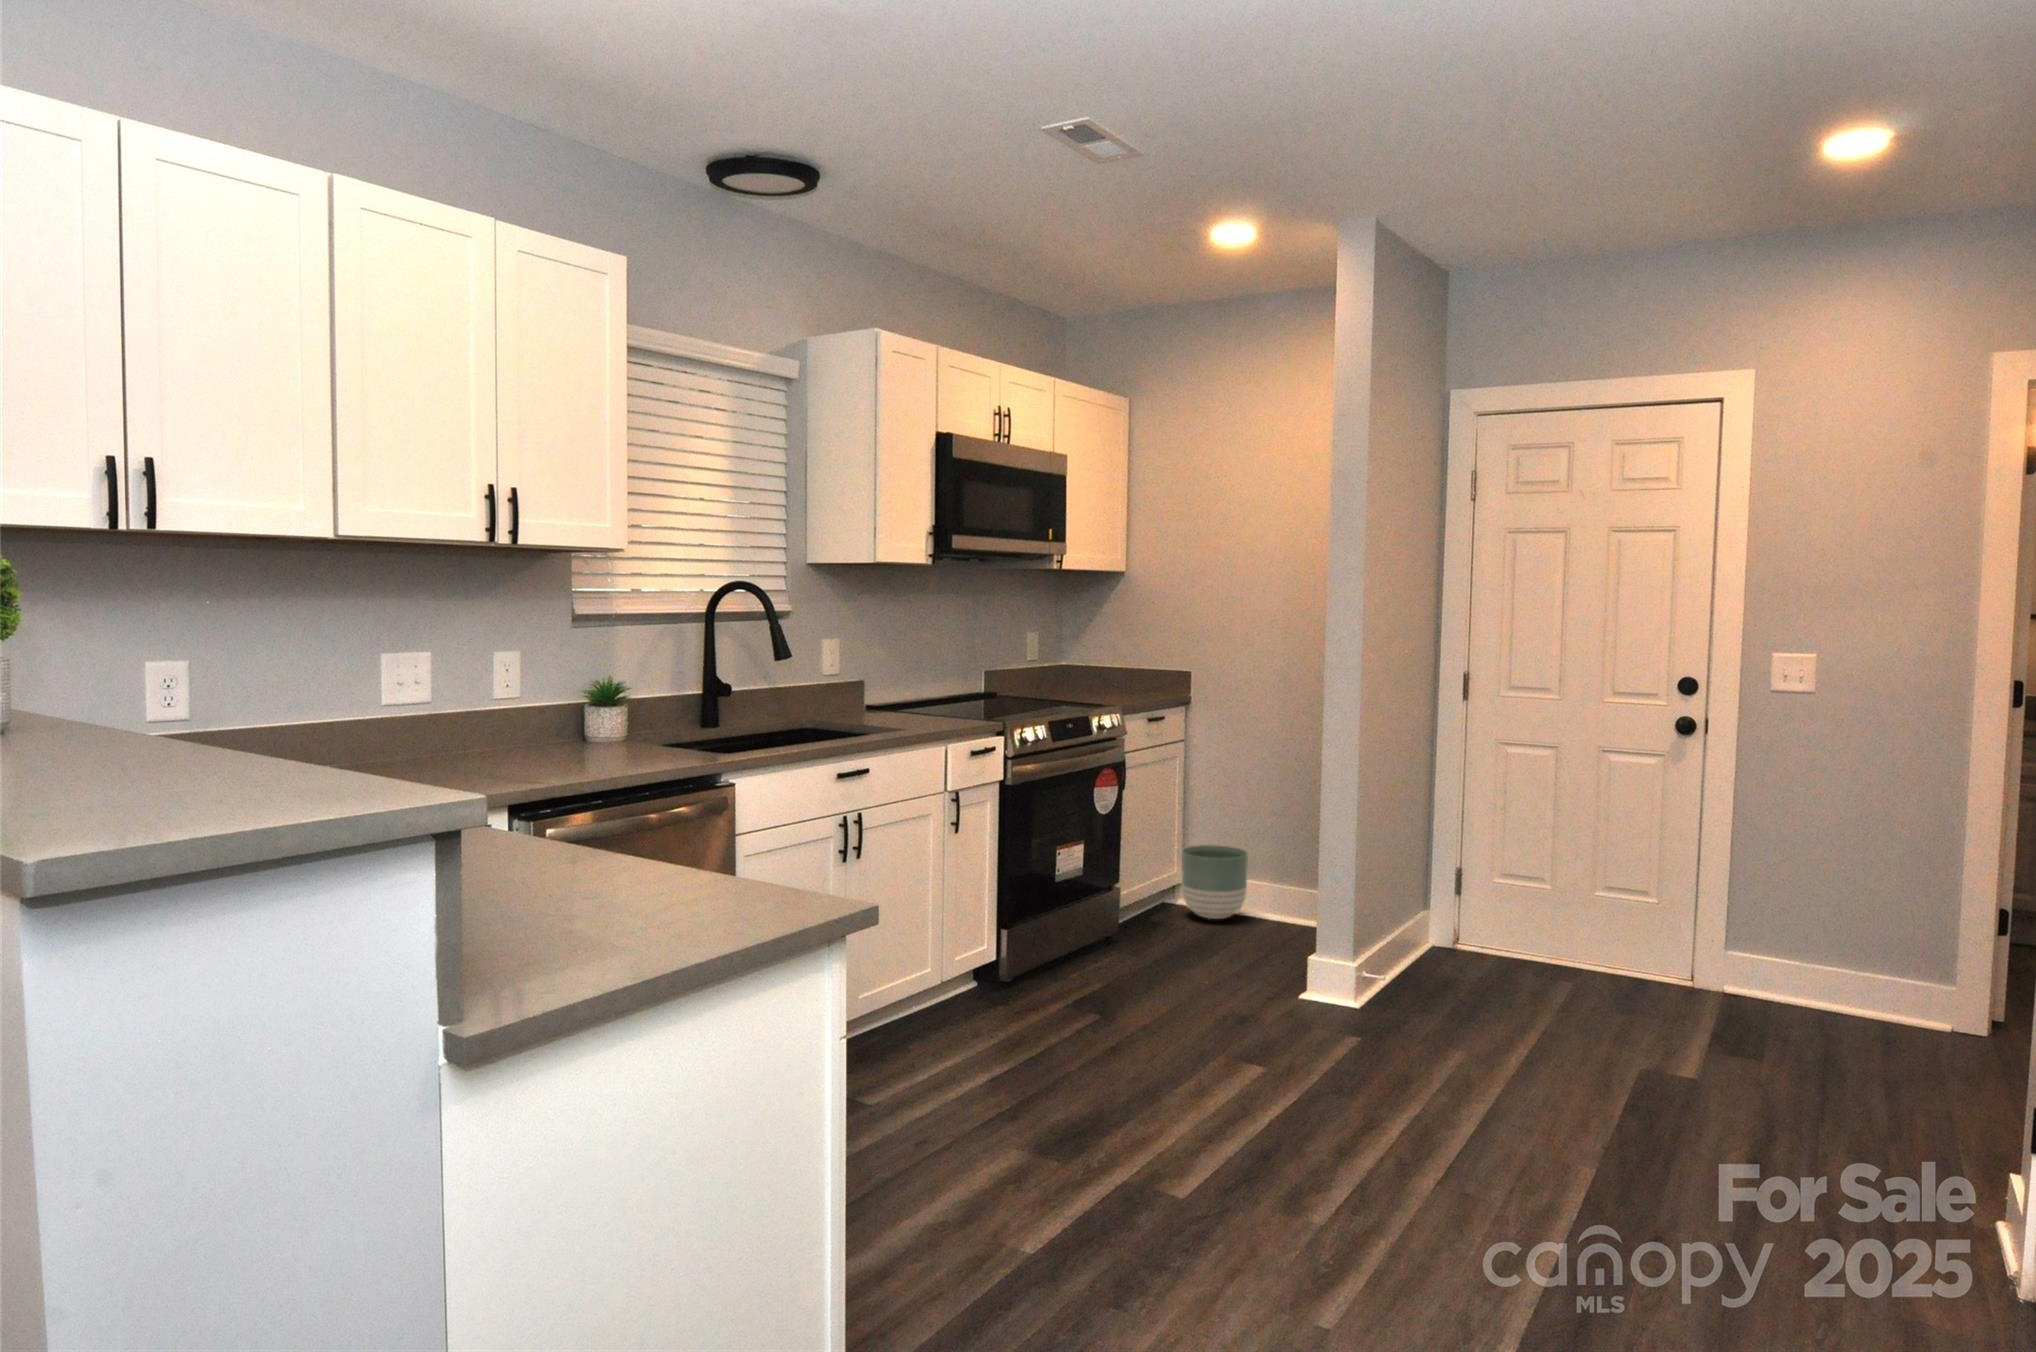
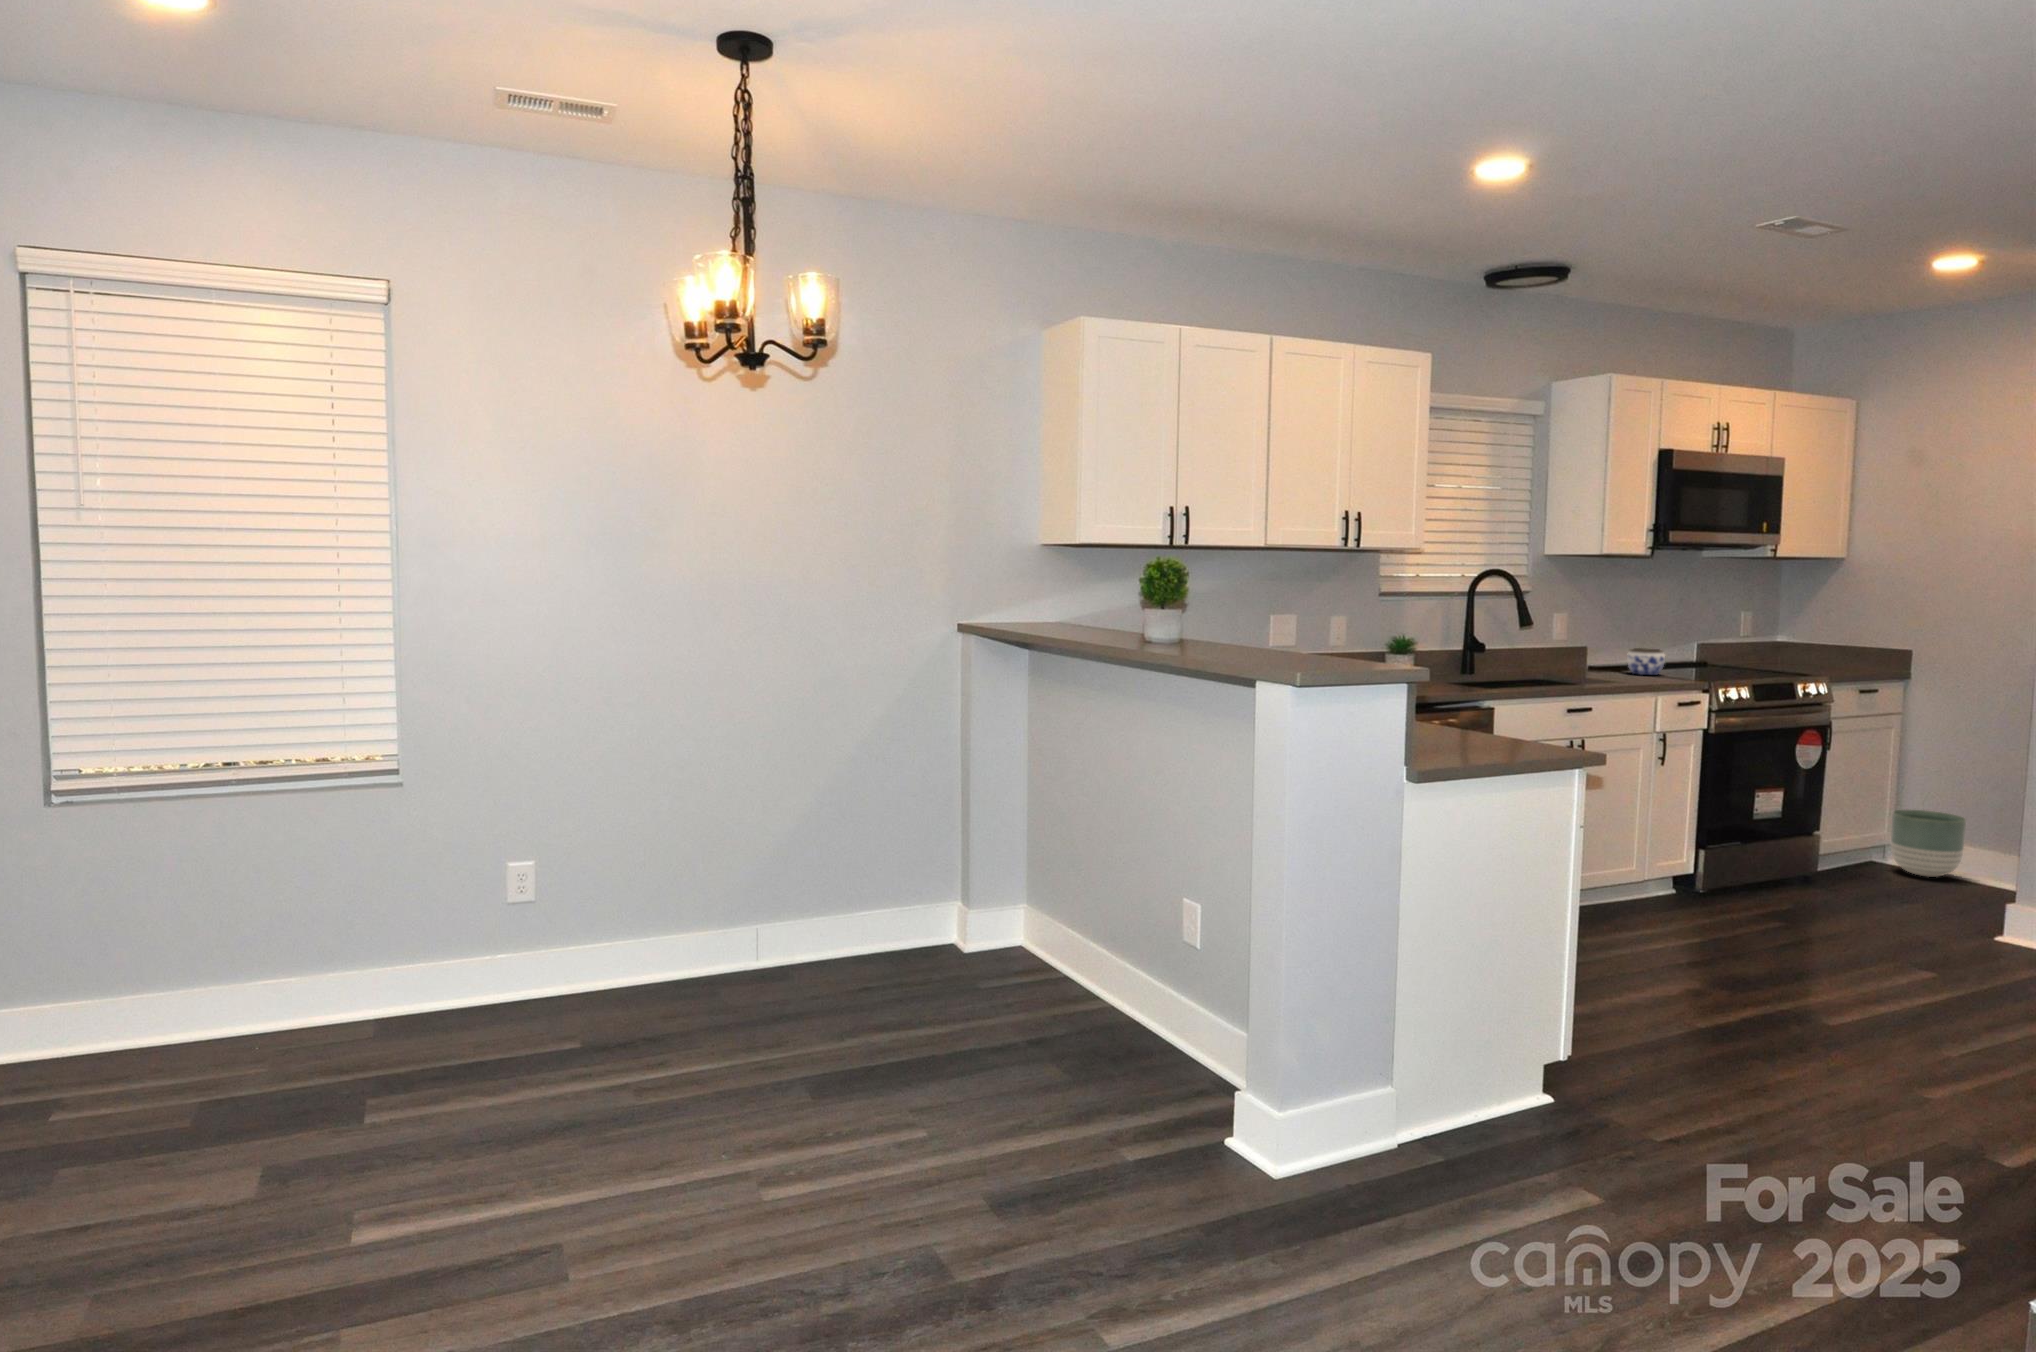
jar: none [910,682,953,715] -> present [1627,648,1665,675]

